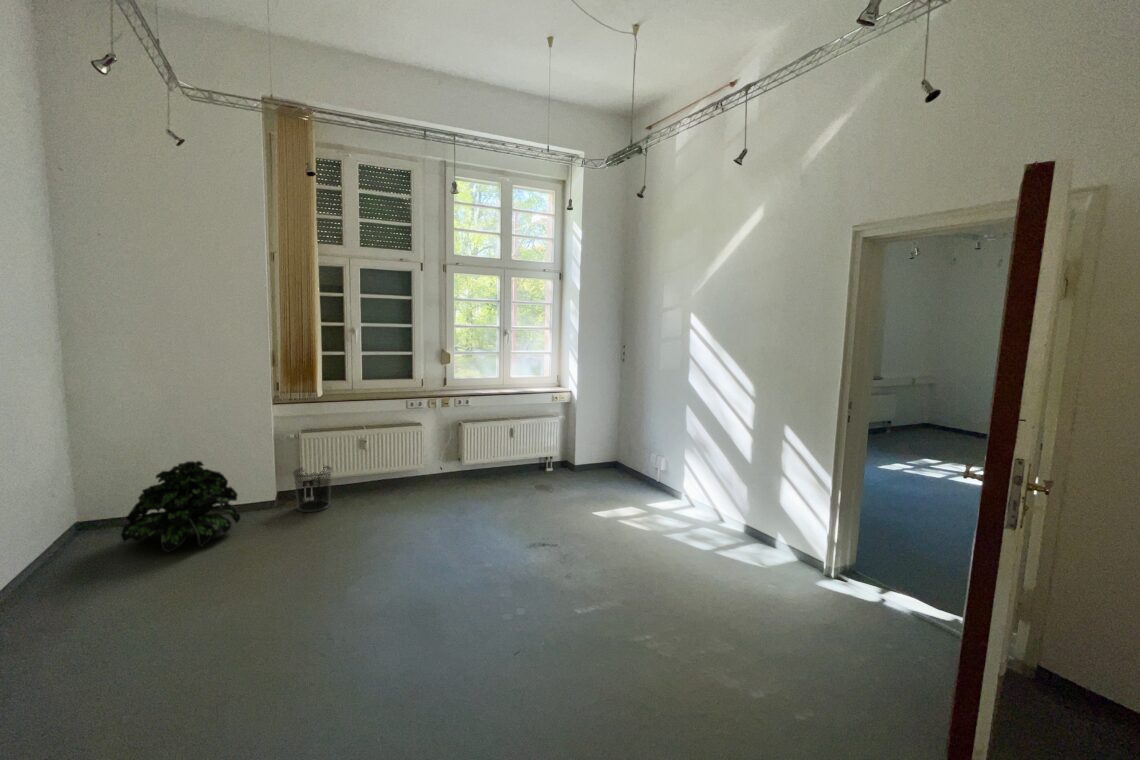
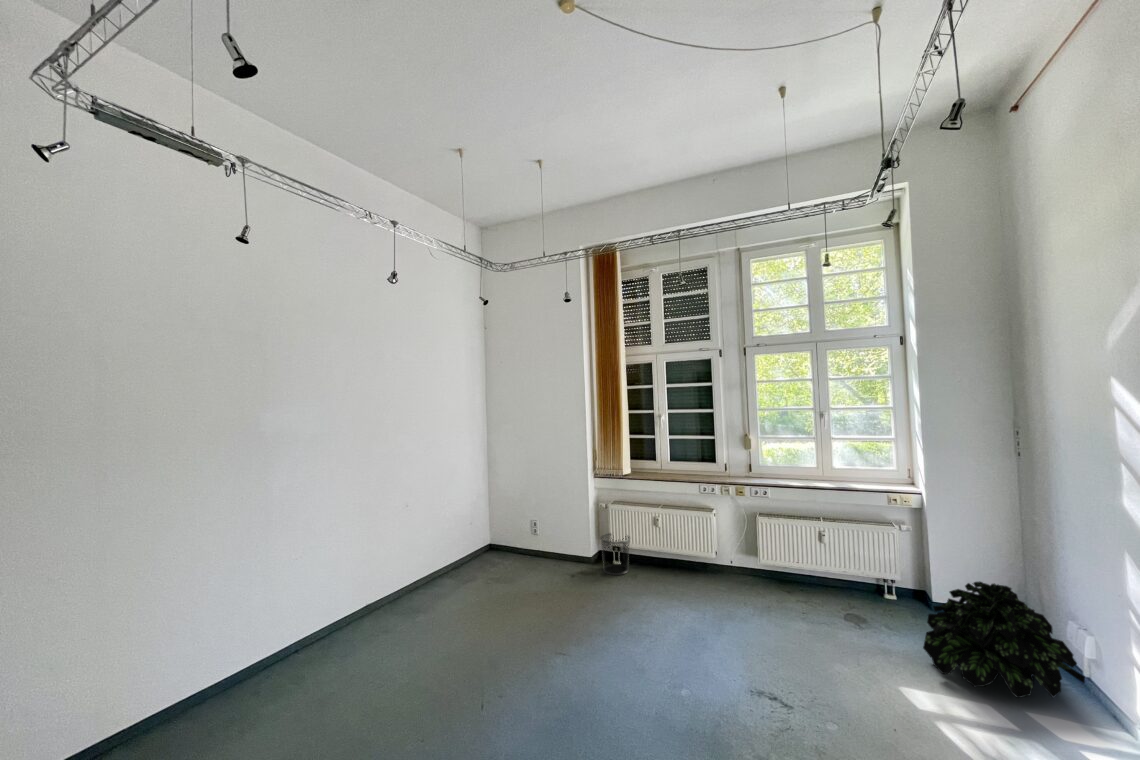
potted plant: present [121,461,240,552] -> present [923,581,1085,698]

